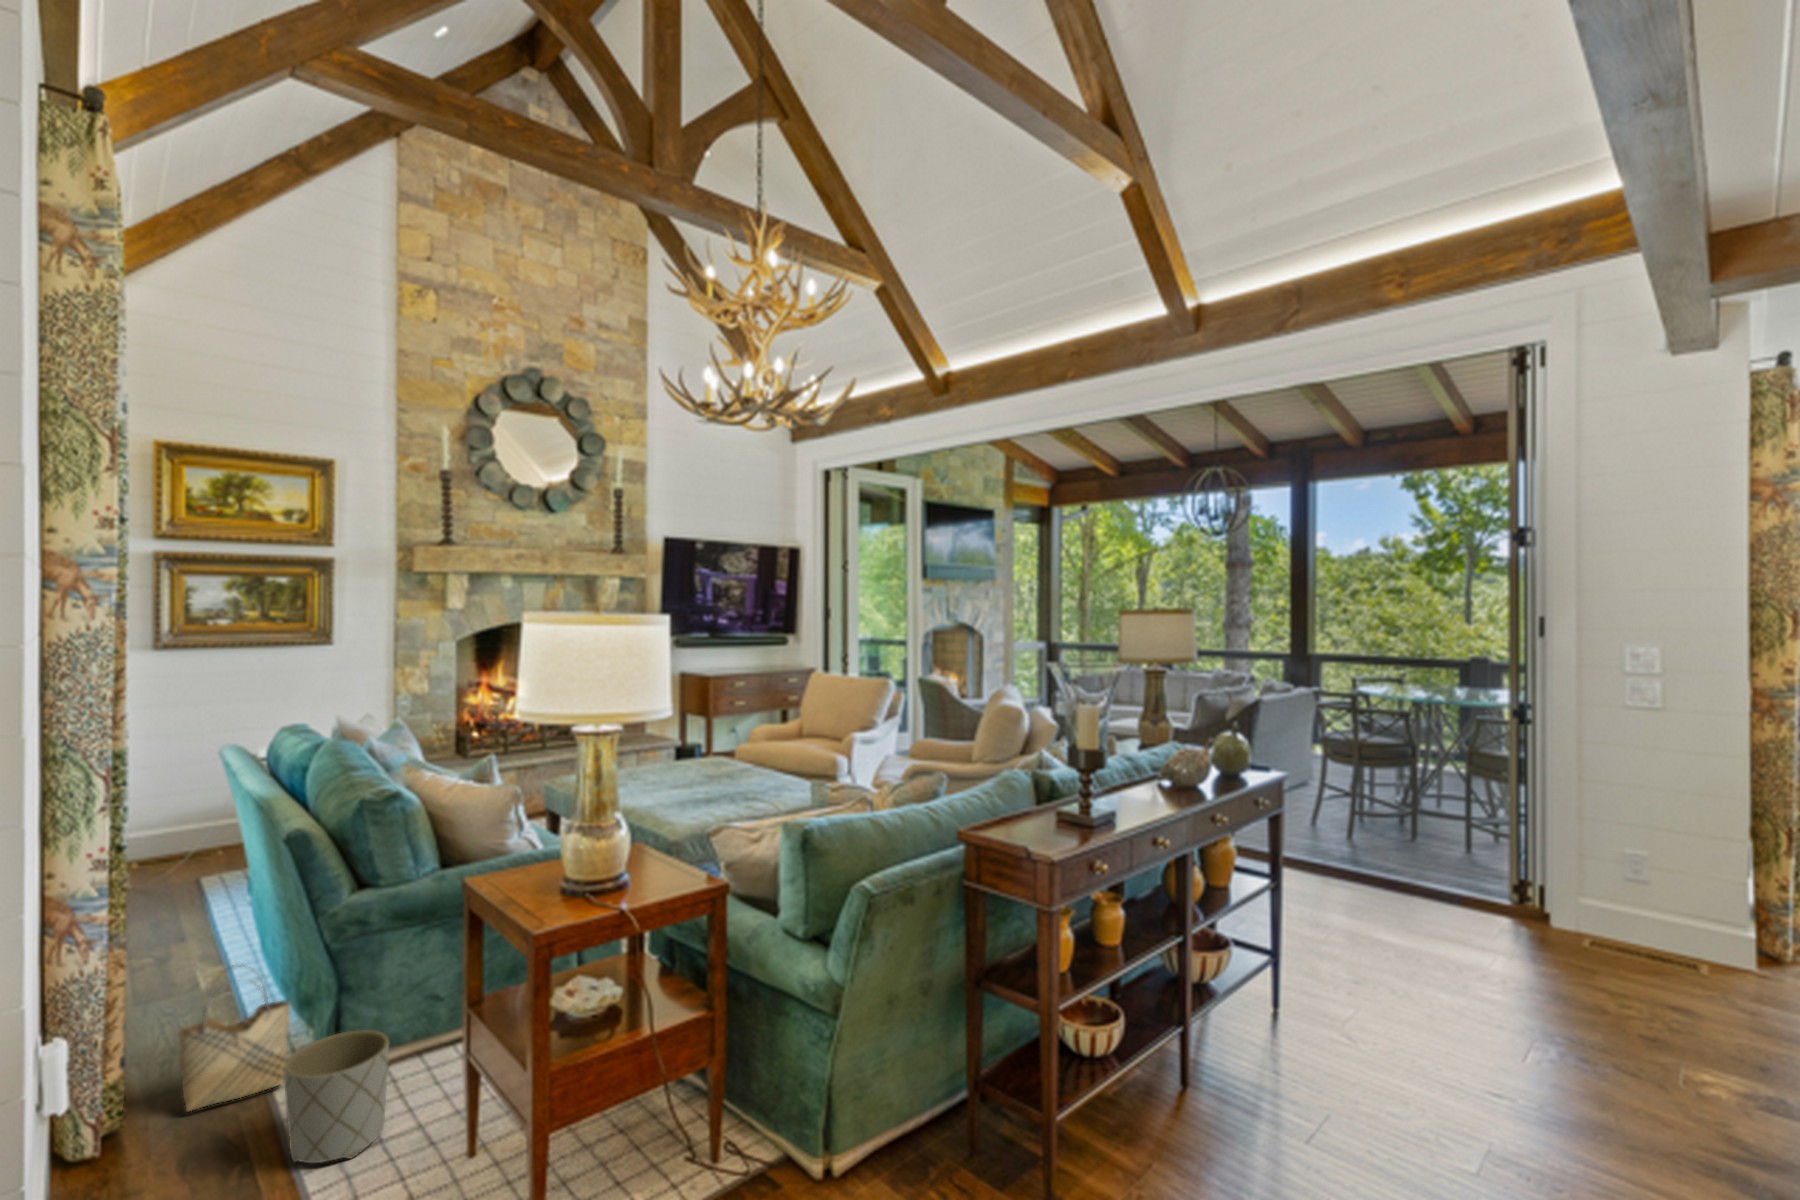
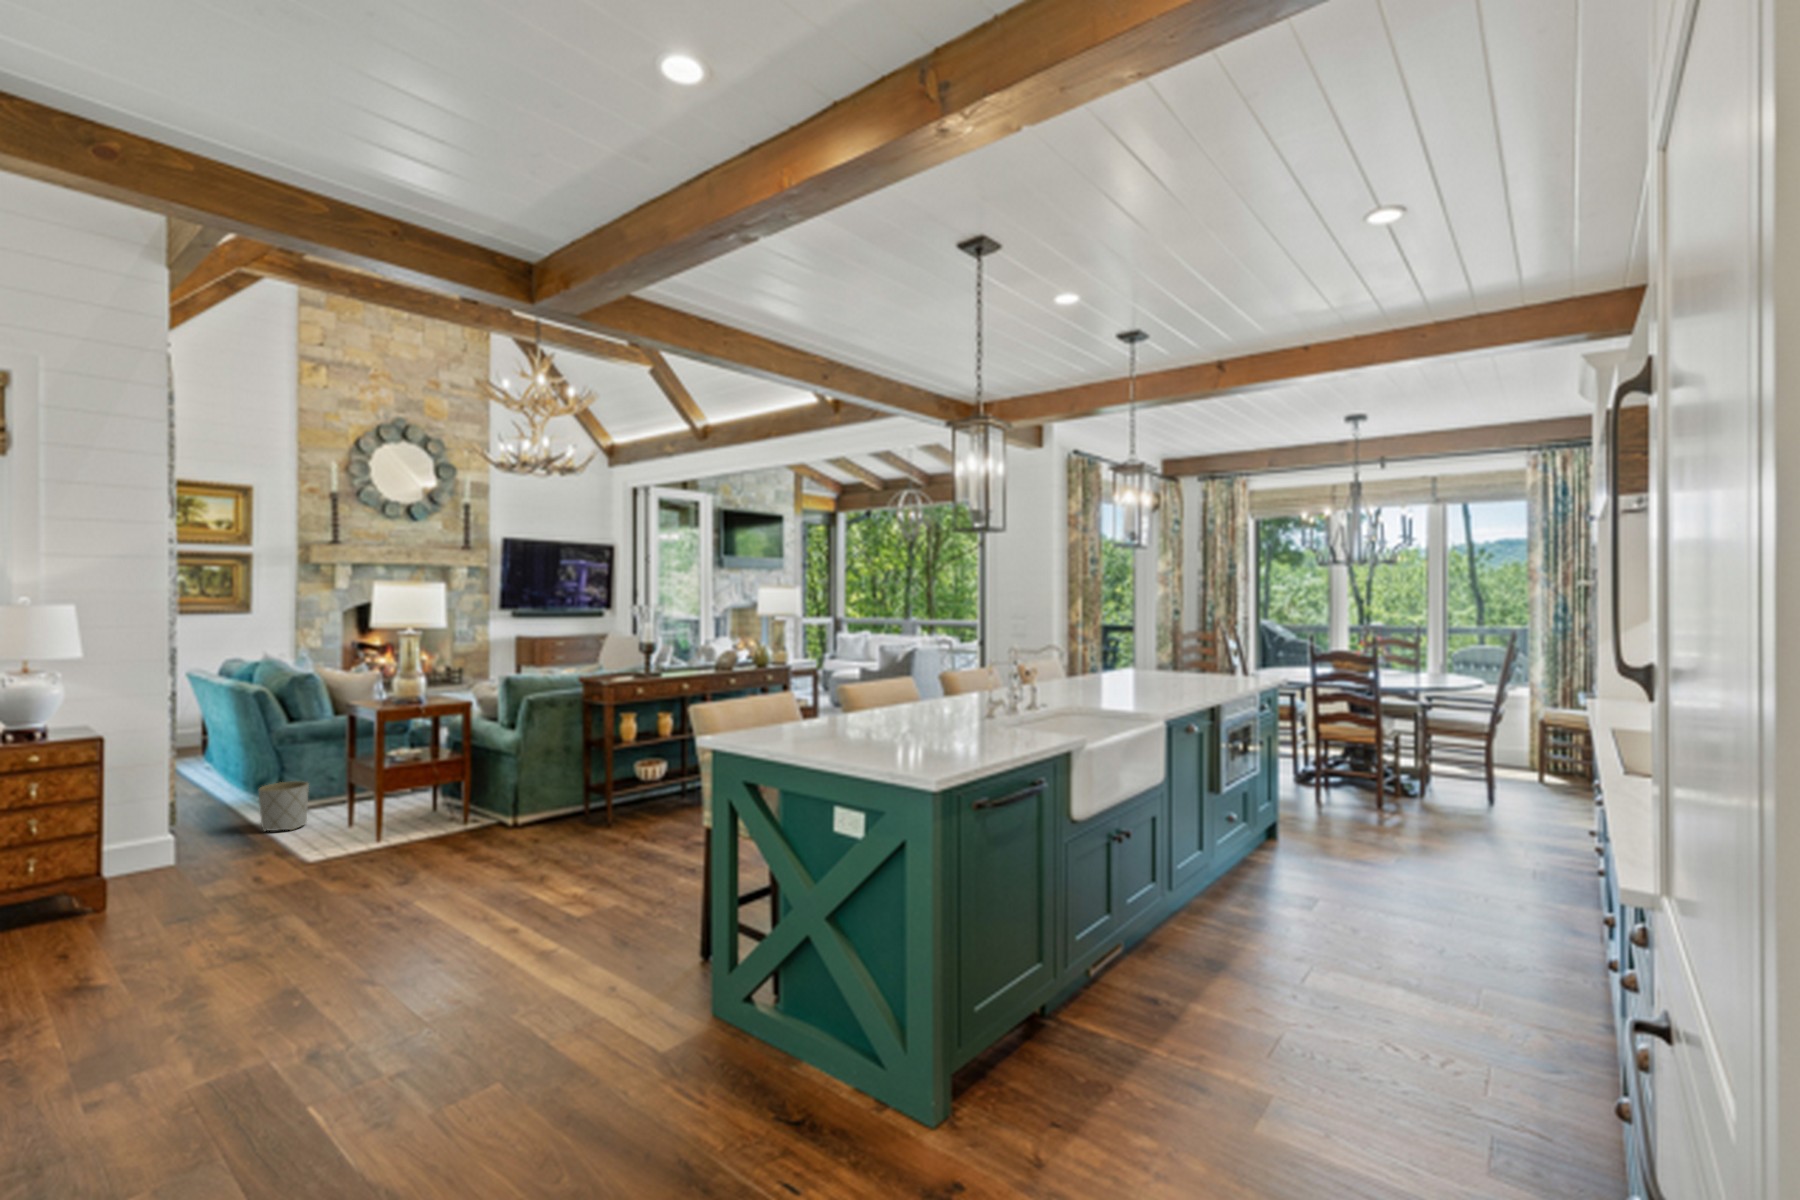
woven basket: present [178,965,290,1111] -> none [200,758,255,822]

